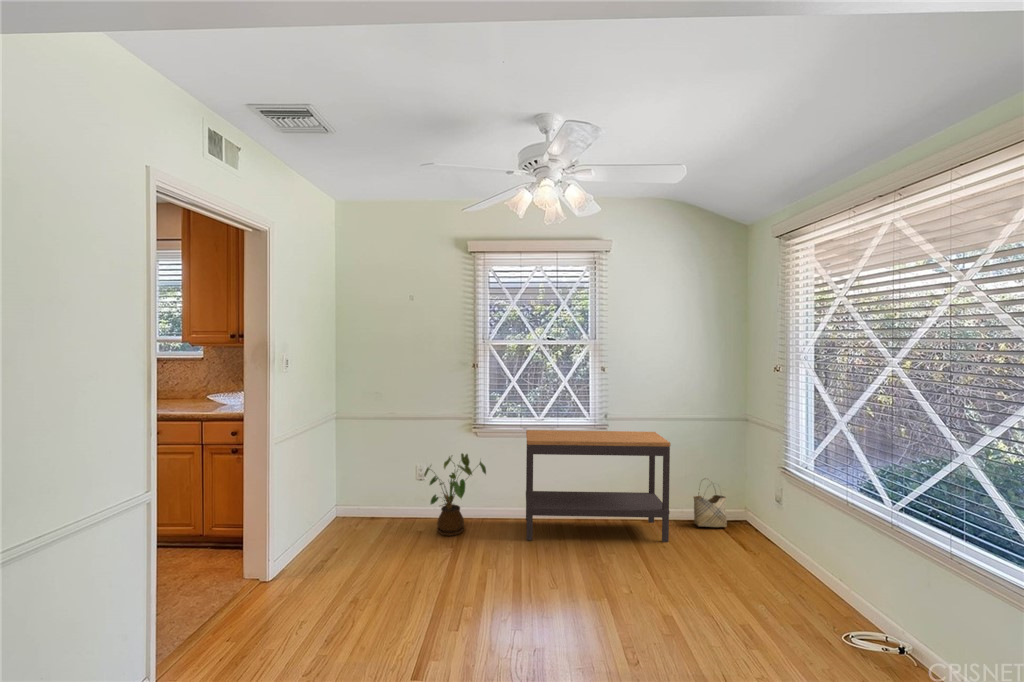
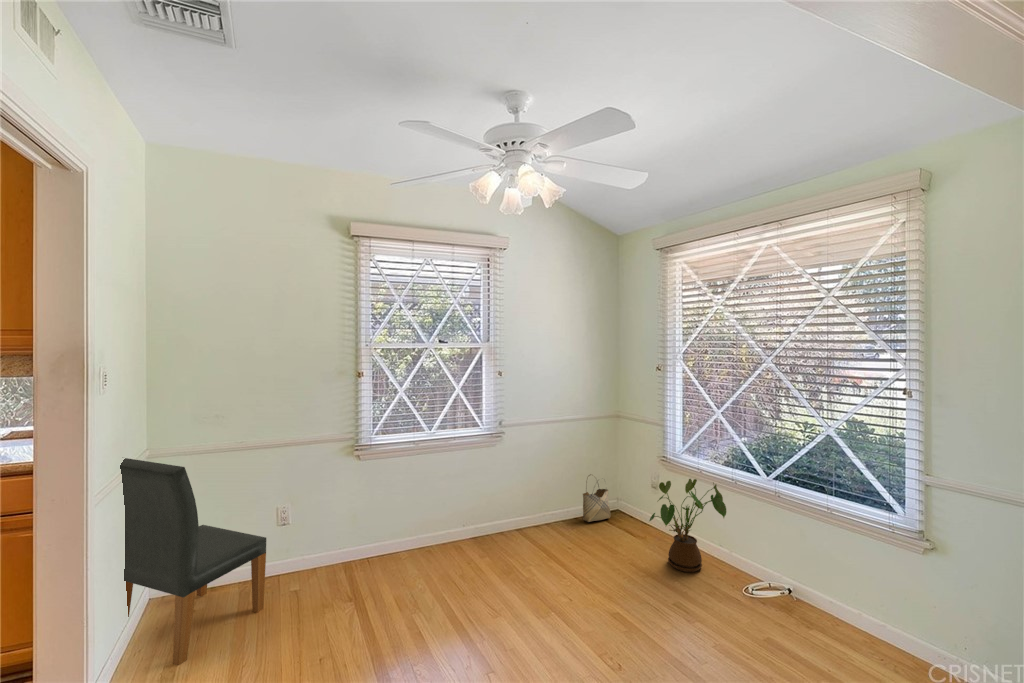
dining chair: none [306,413,400,559] -> present [120,458,266,665]
console table: present [526,430,671,542] -> none [420,435,573,574]
house plant: present [424,454,486,536] -> present [649,479,726,572]

